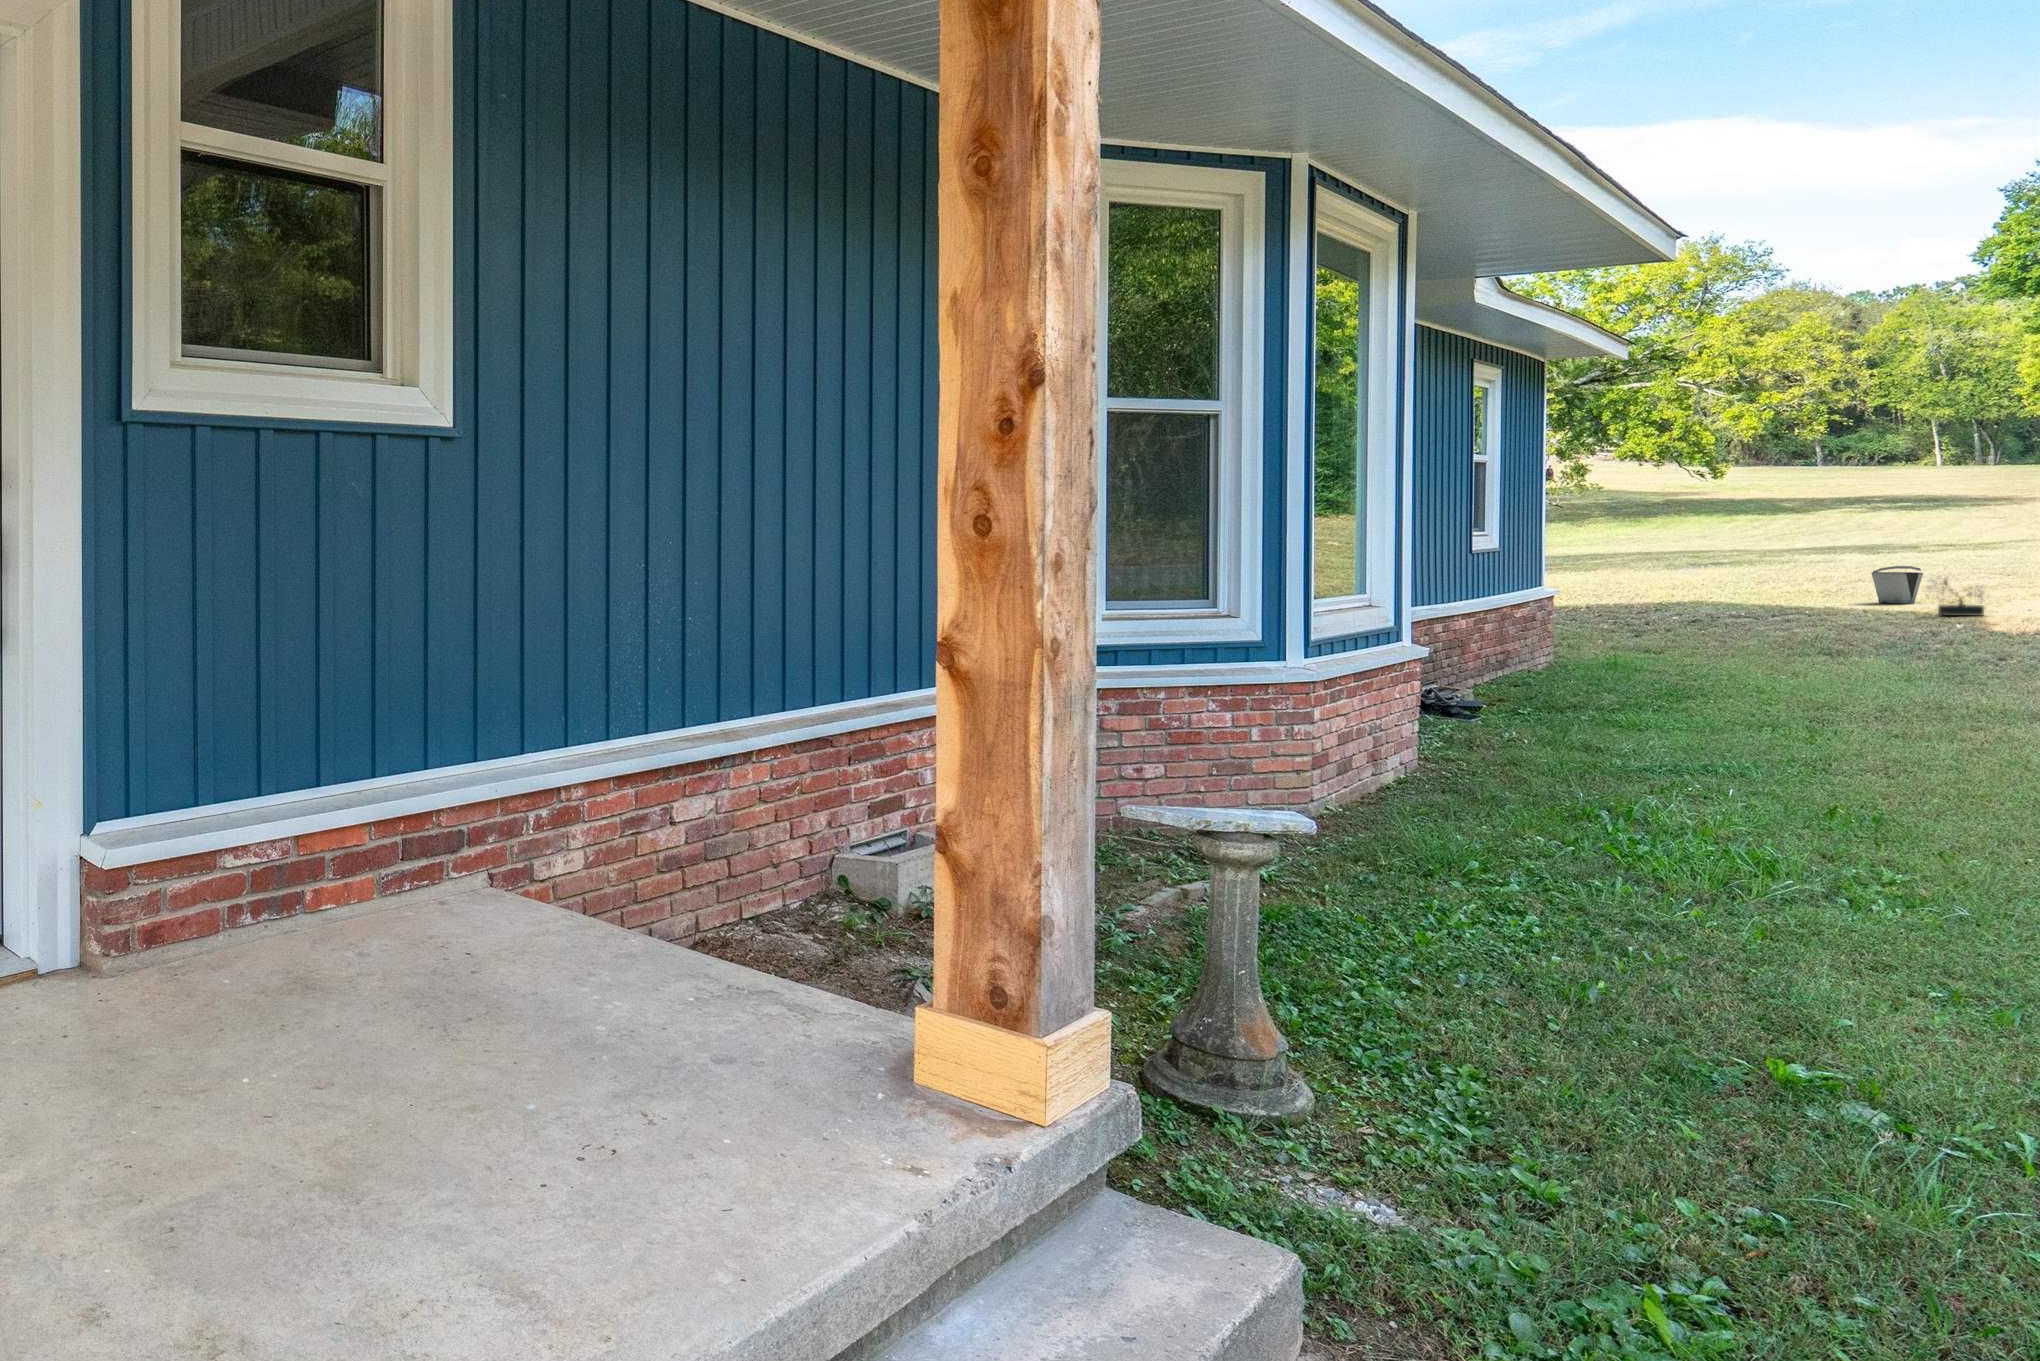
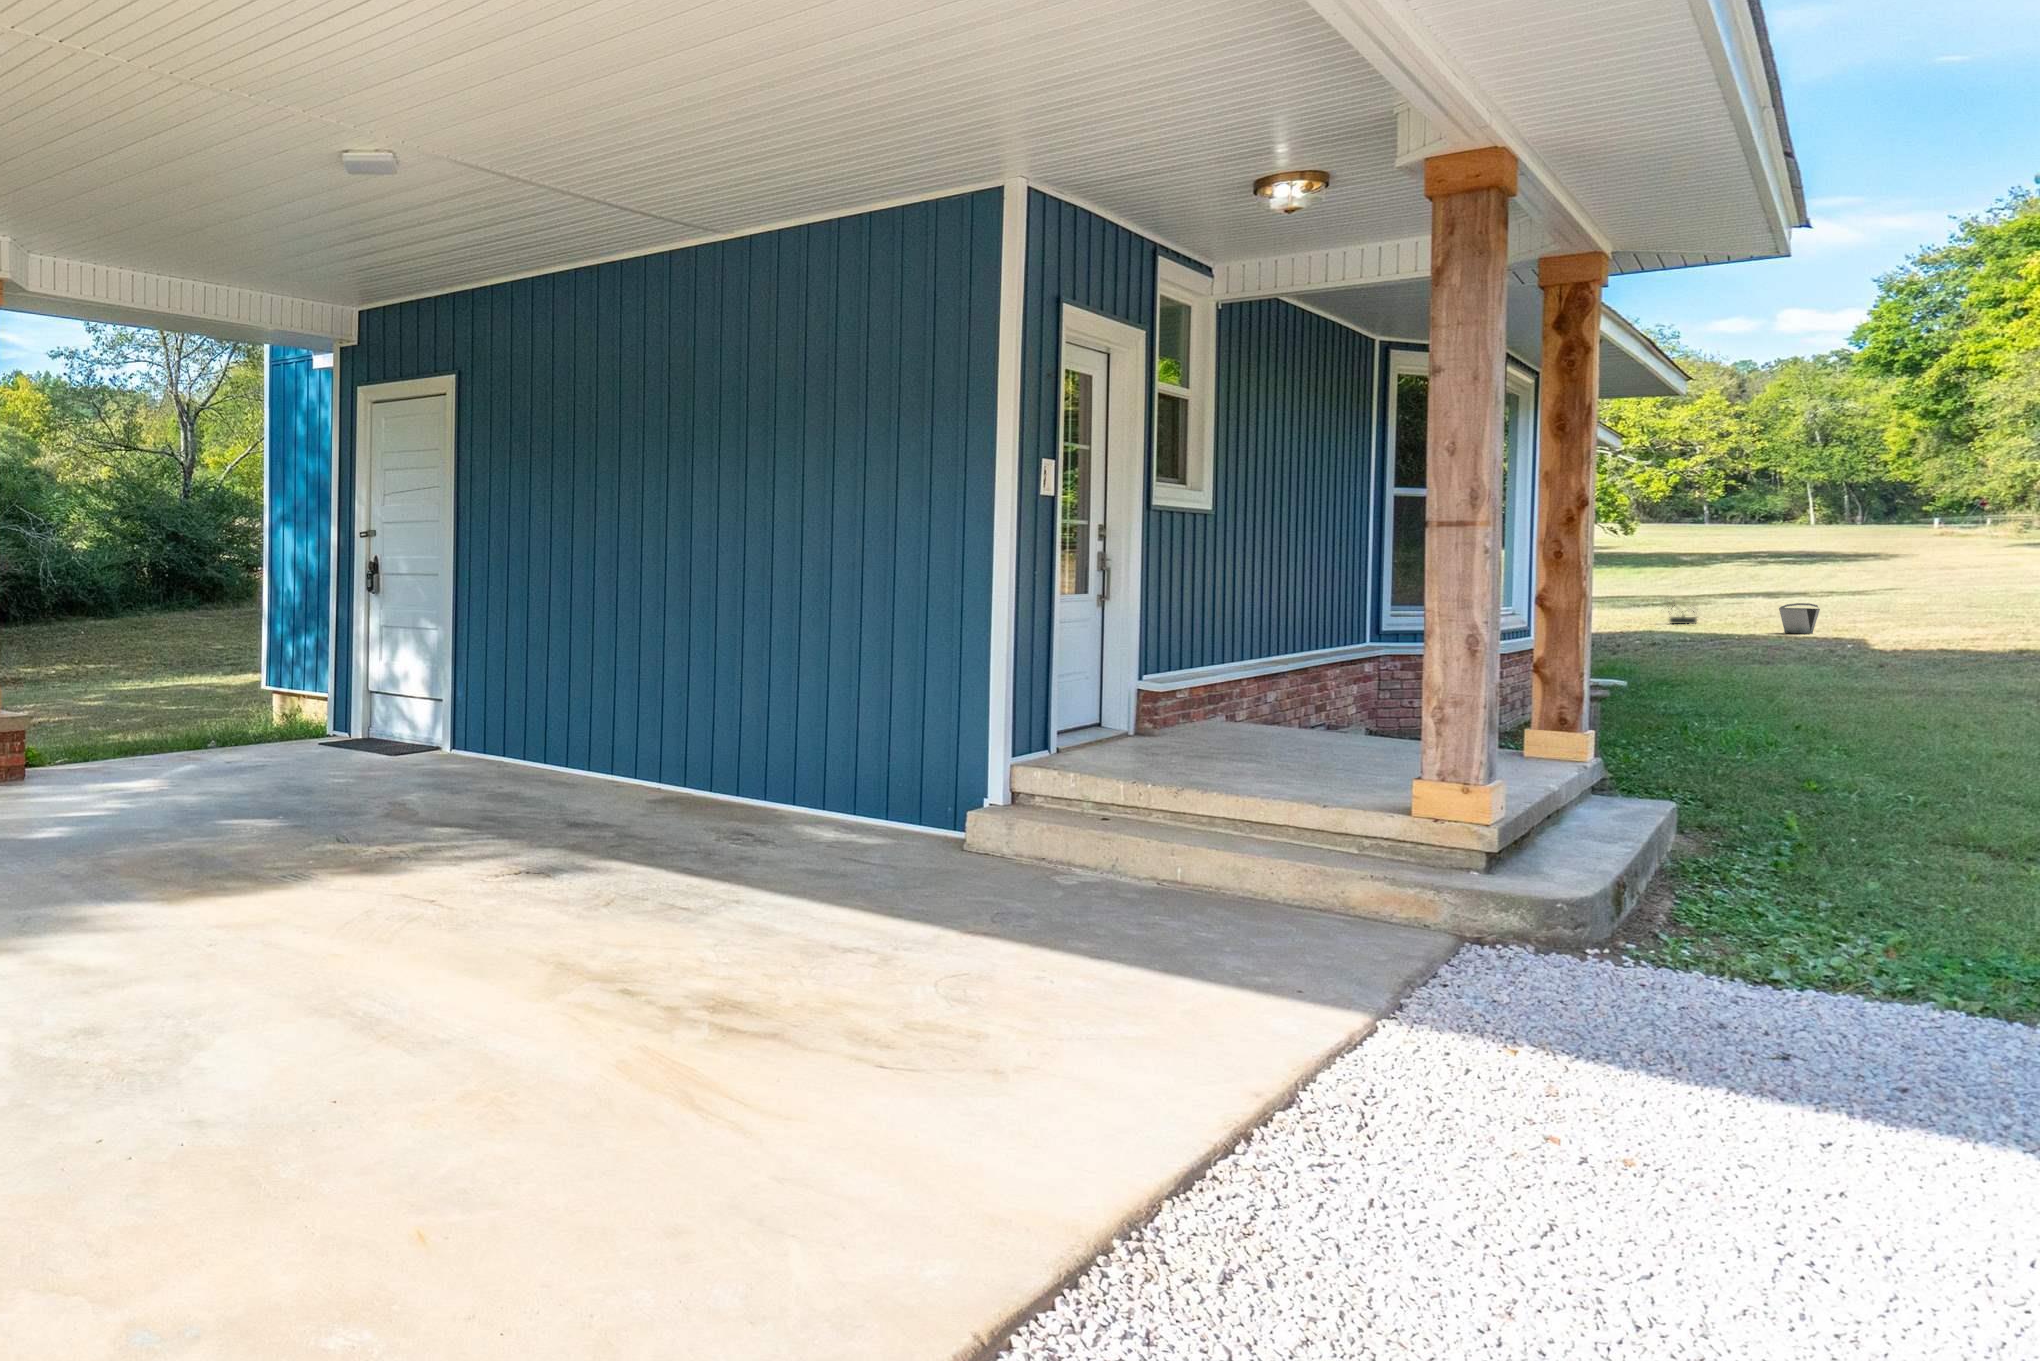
decorative plant: present [1928,576,1984,616] -> present [1667,600,1697,624]

